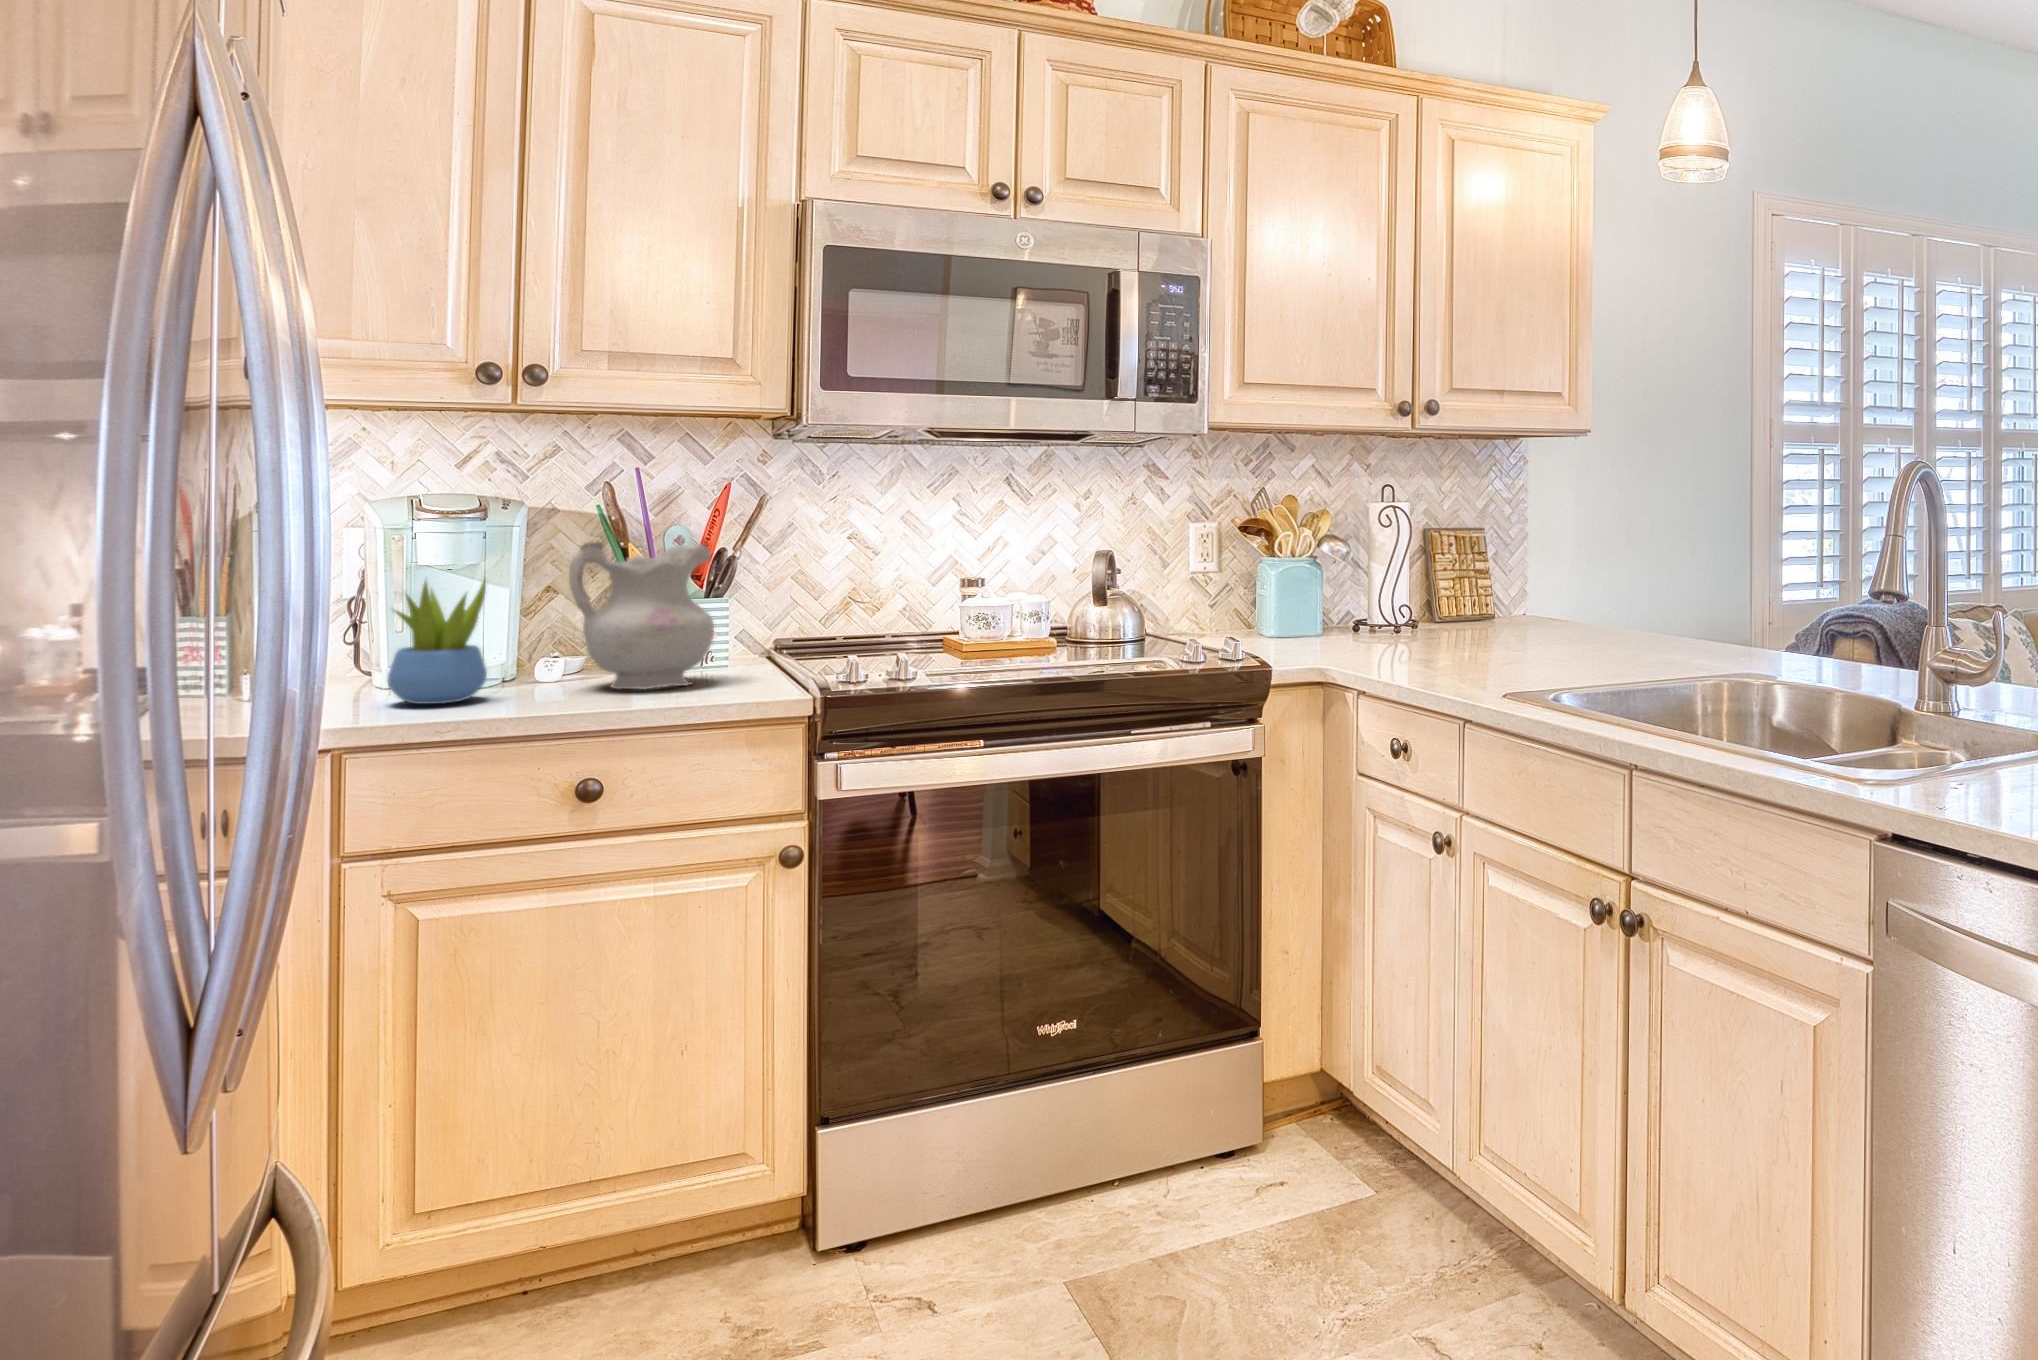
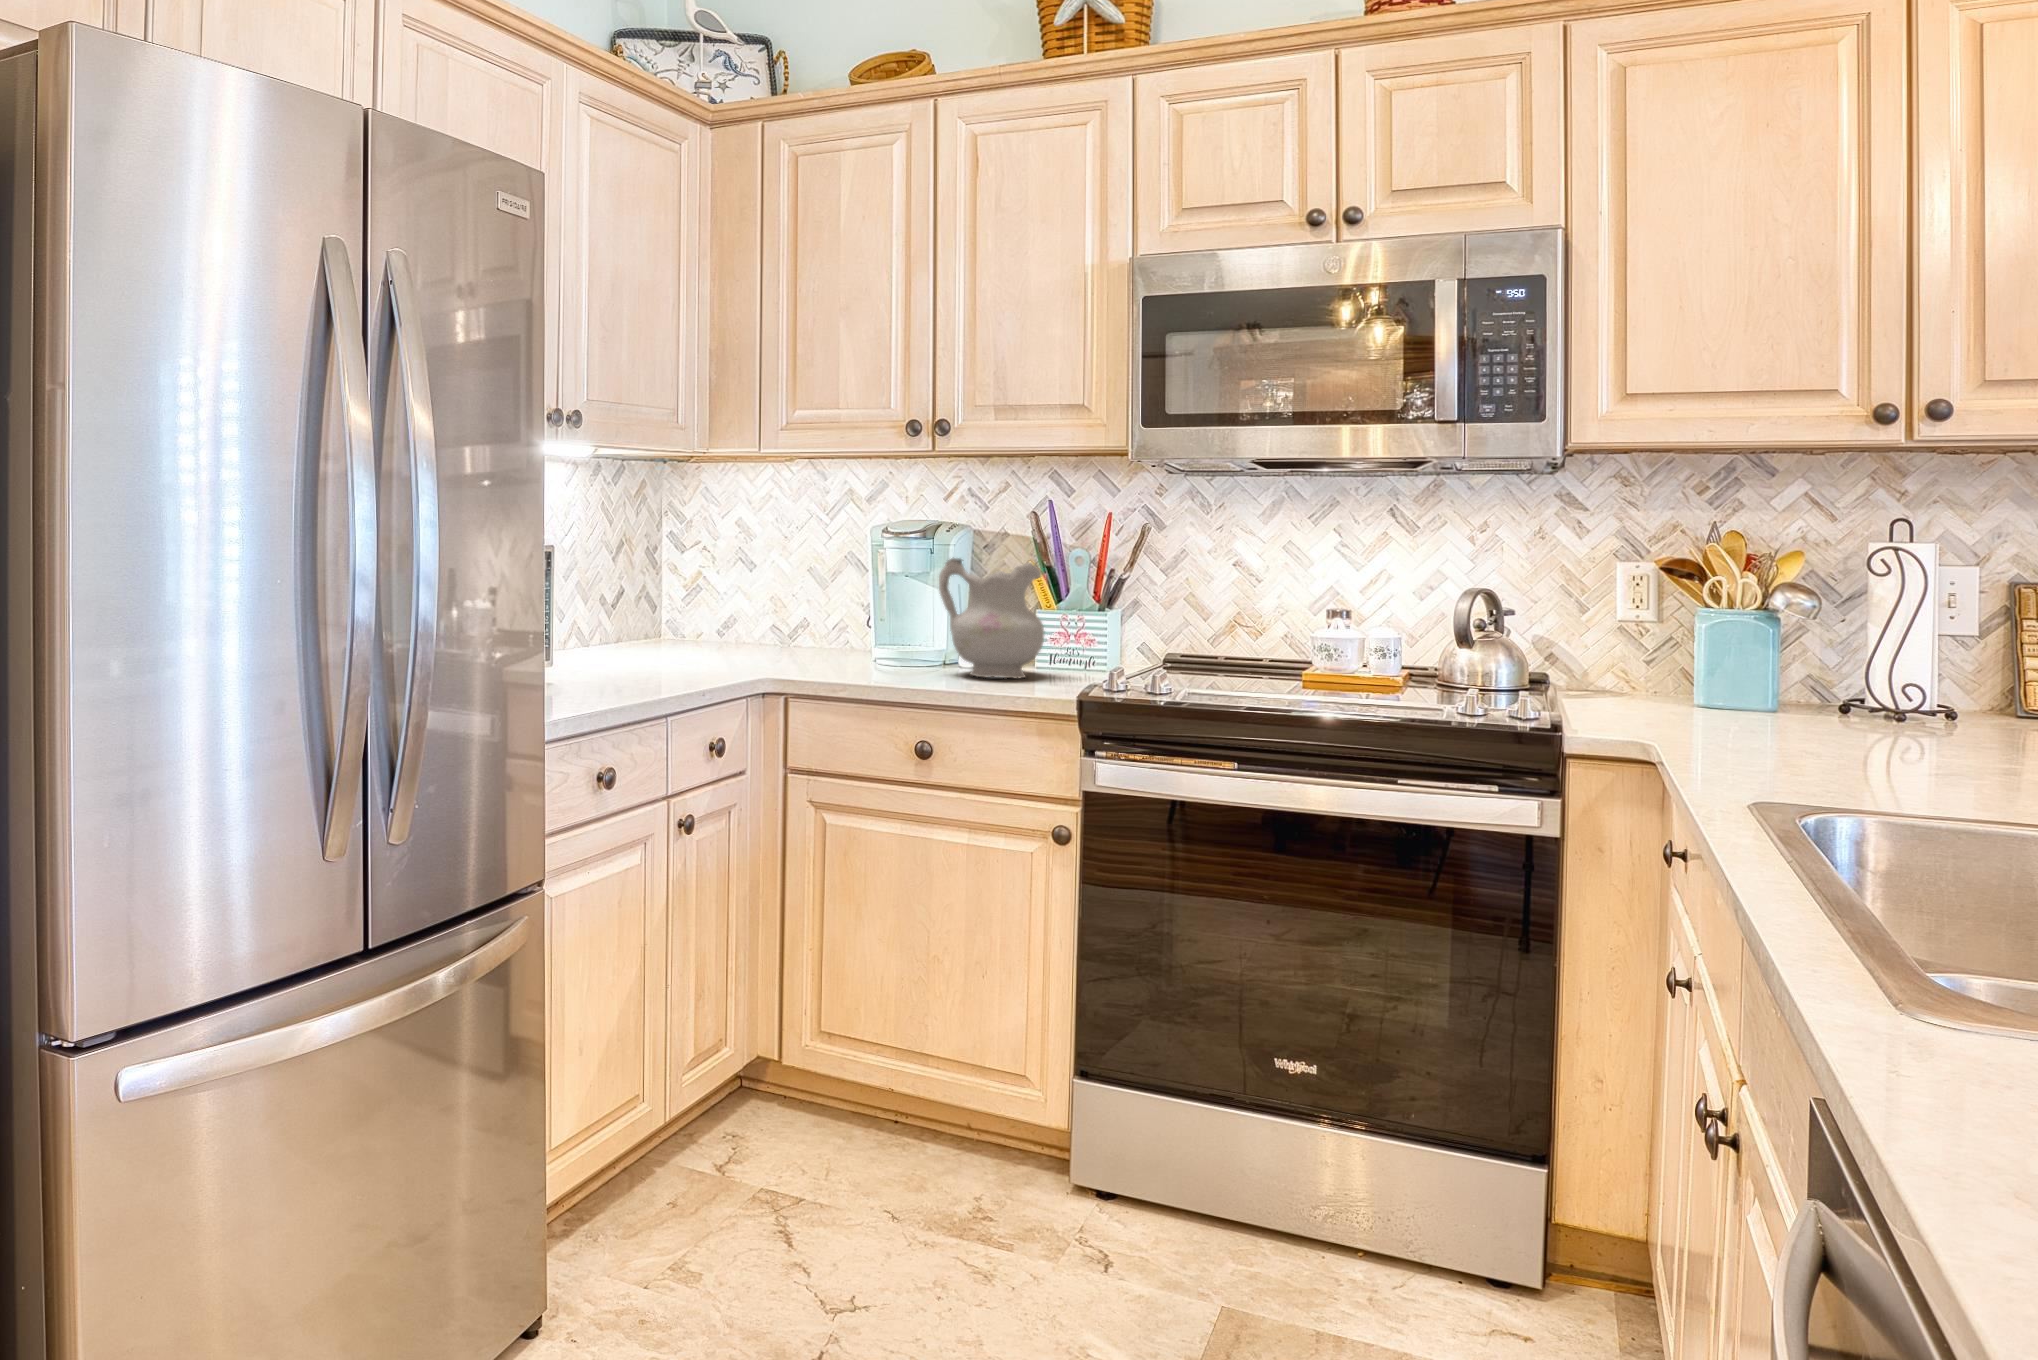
succulent plant: present [387,580,487,704] -> none [831,579,890,671]

